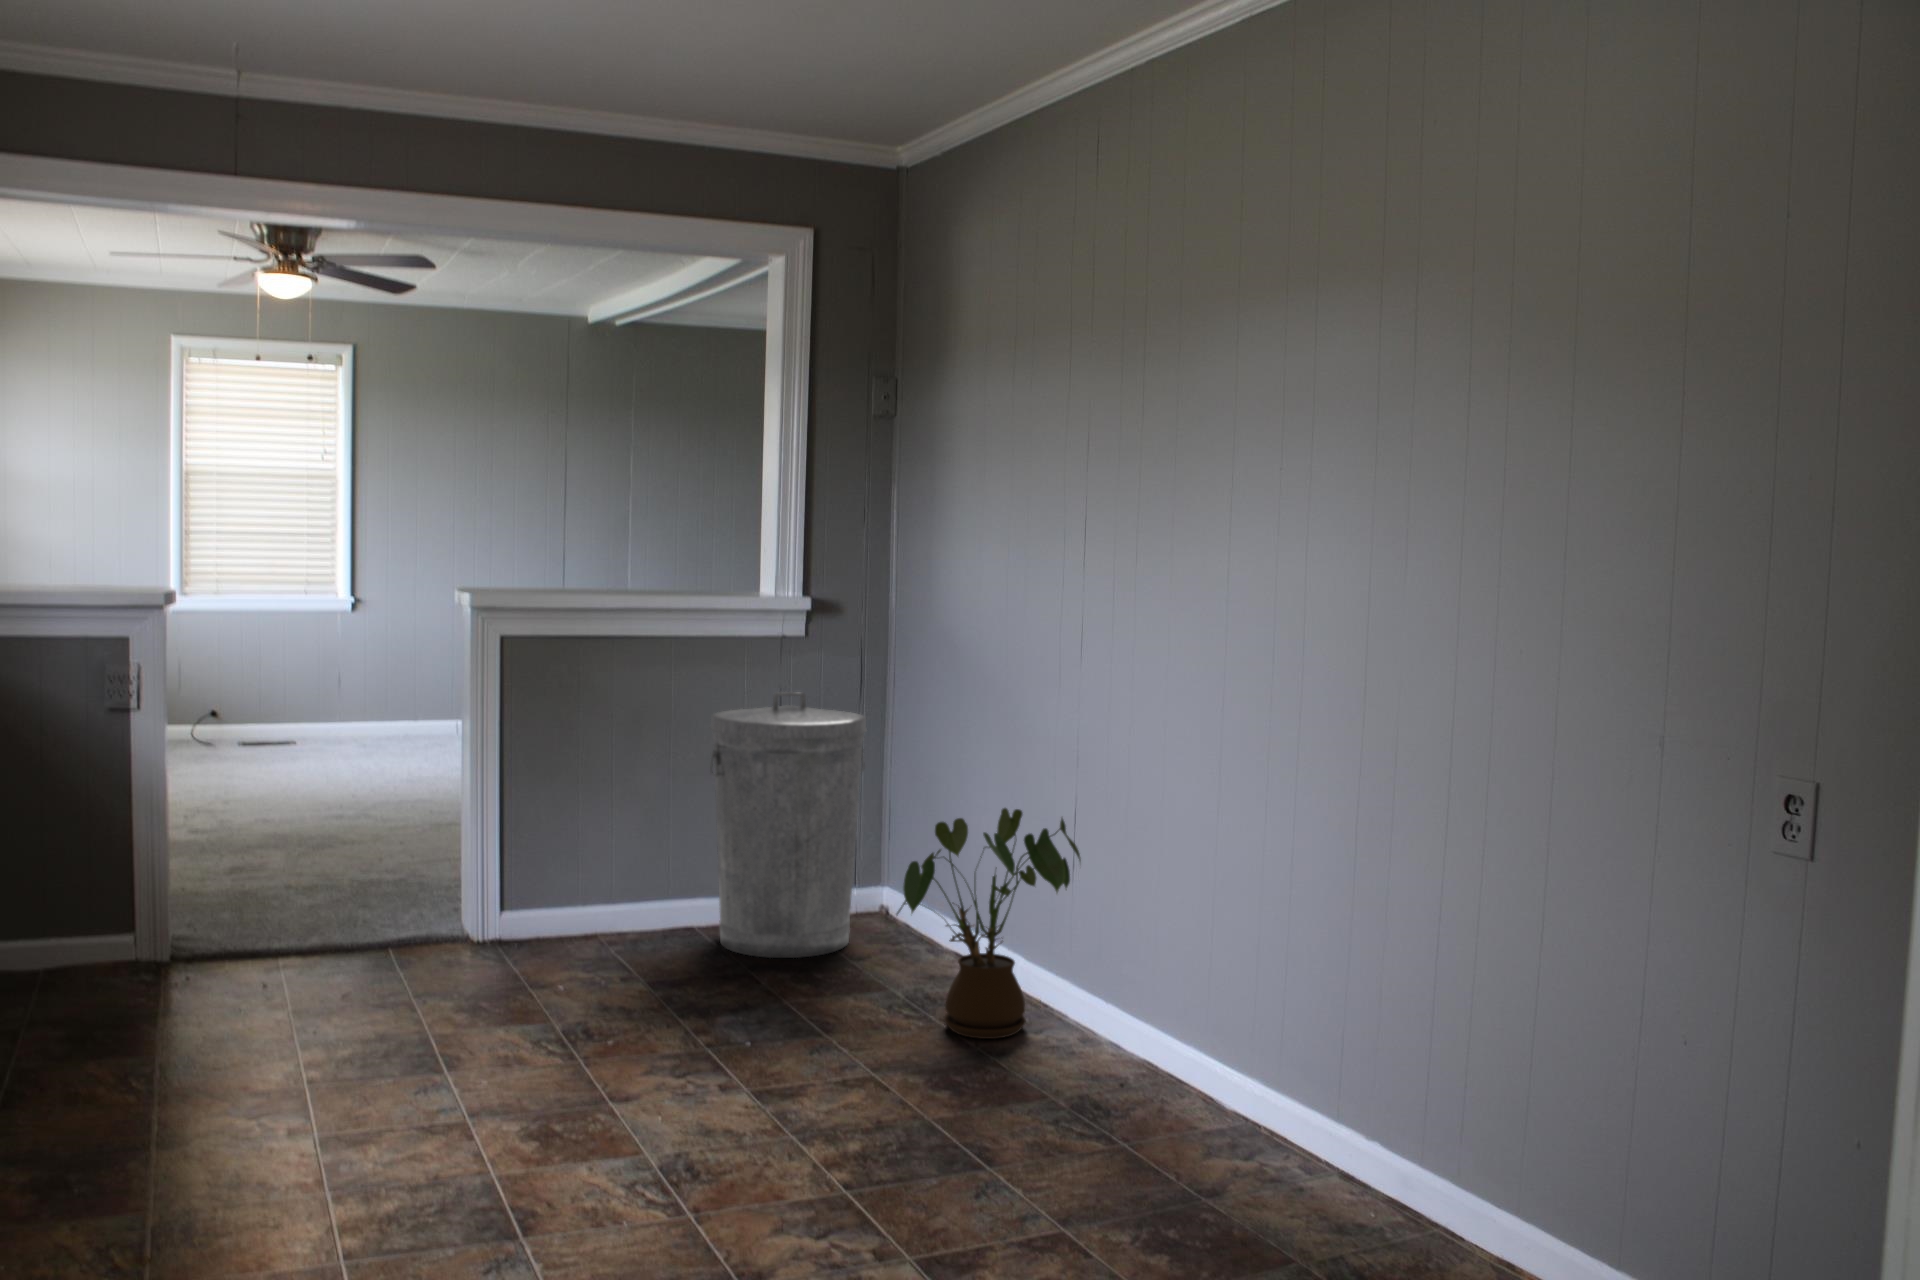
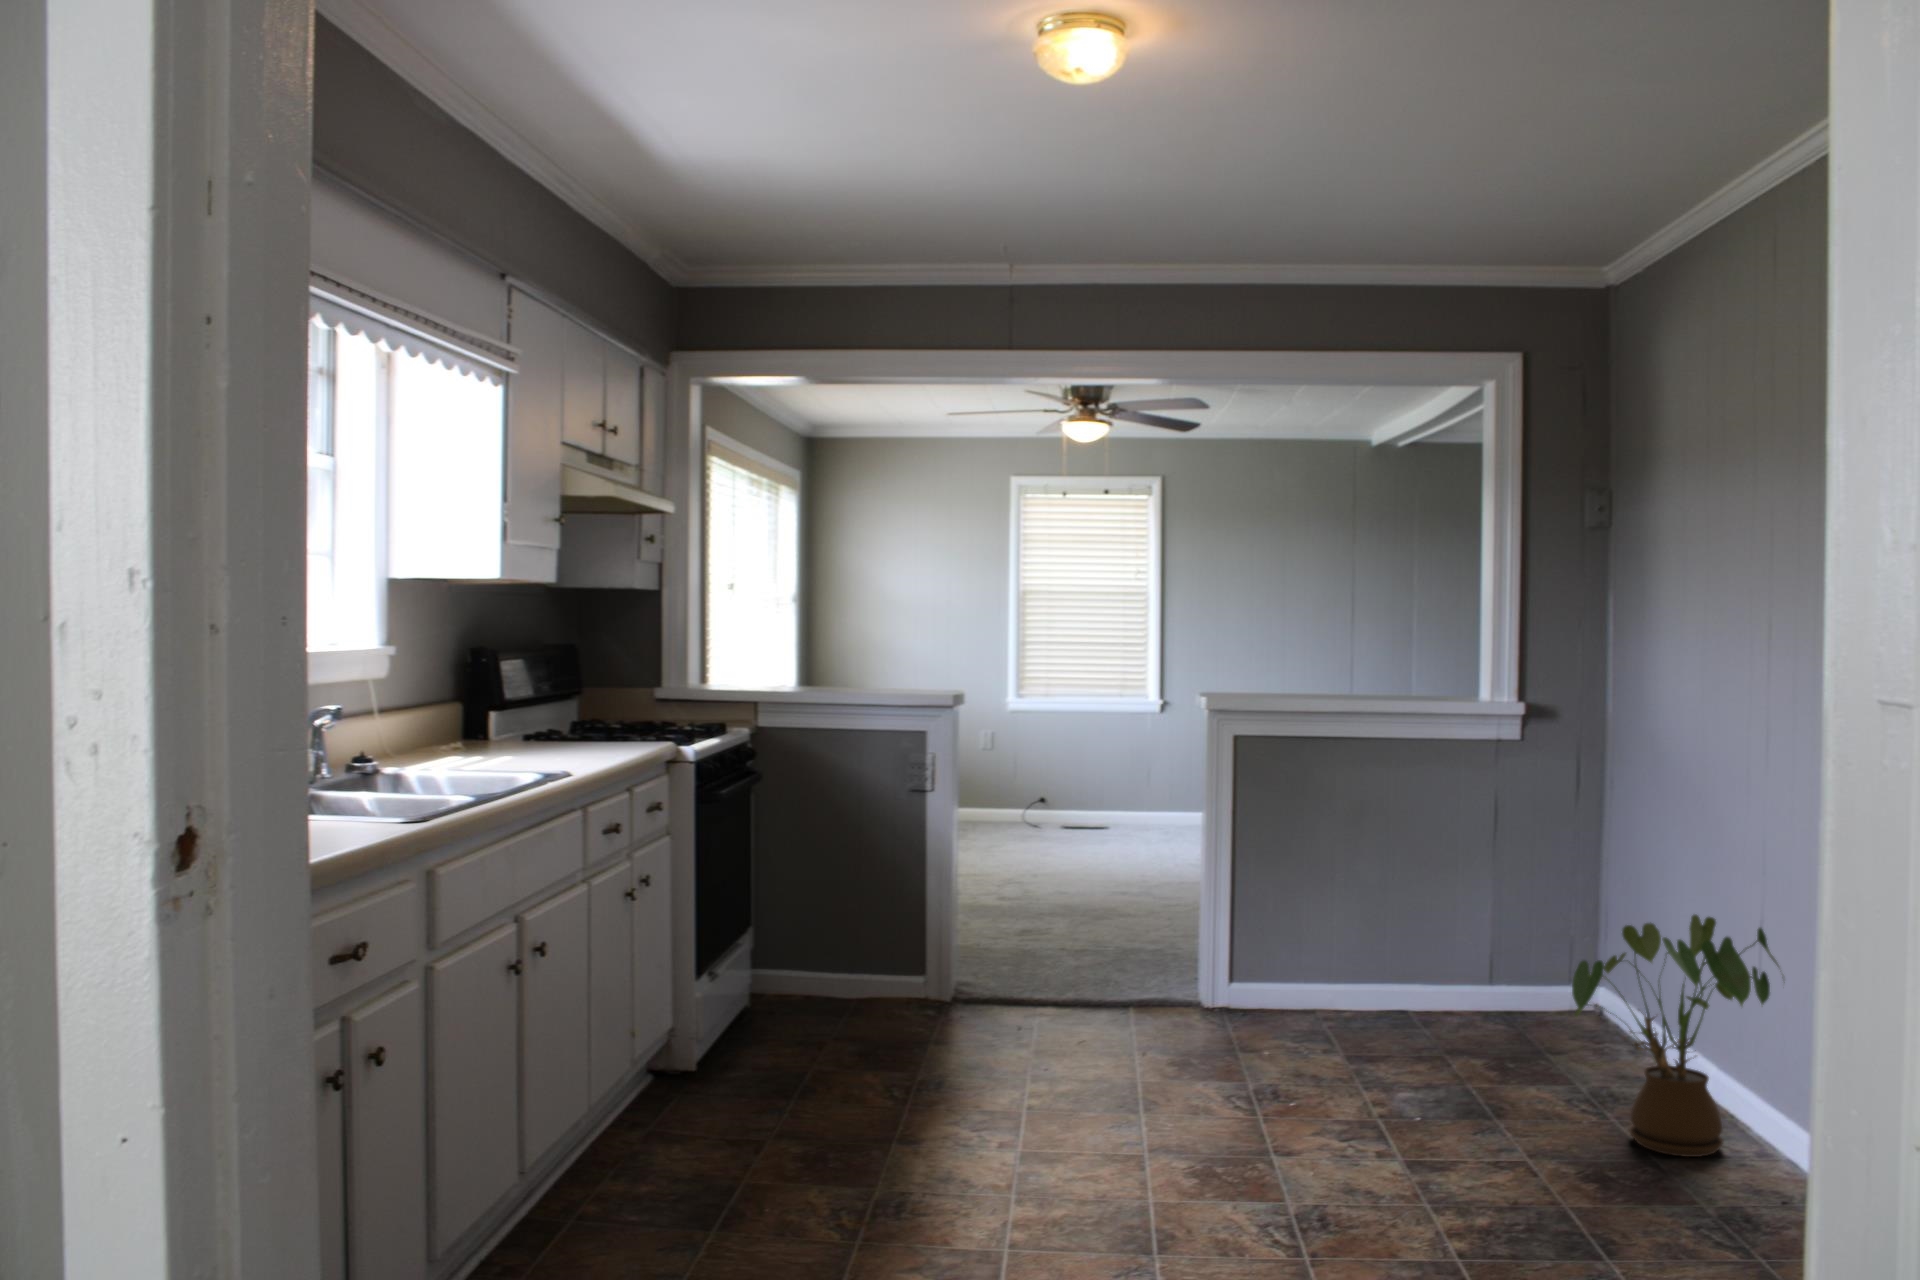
trash can: present [710,692,867,958] -> none [1414,790,1578,1056]

